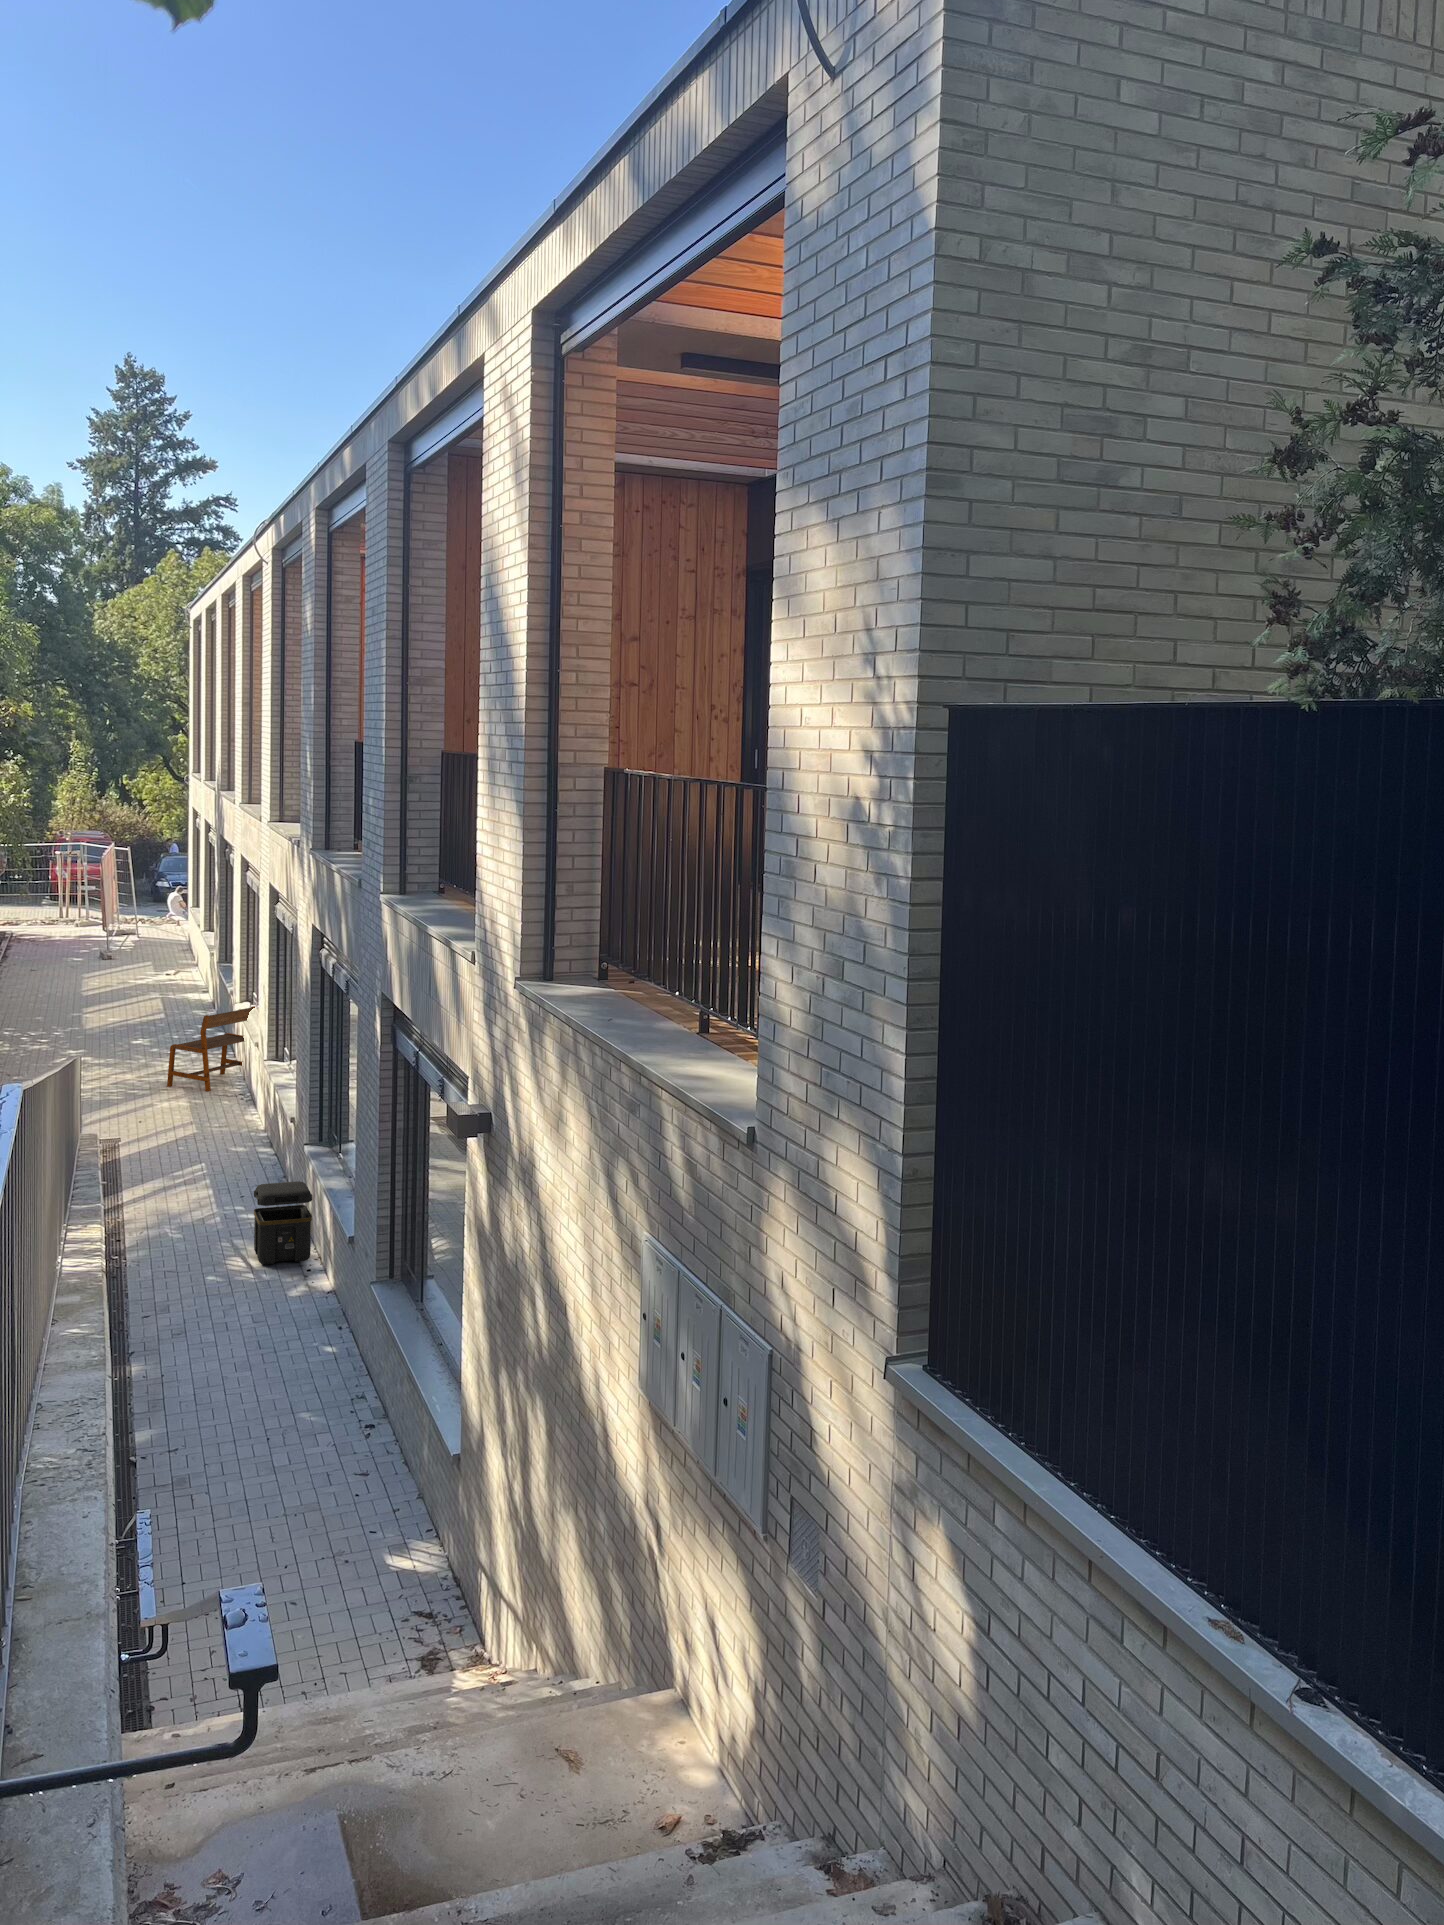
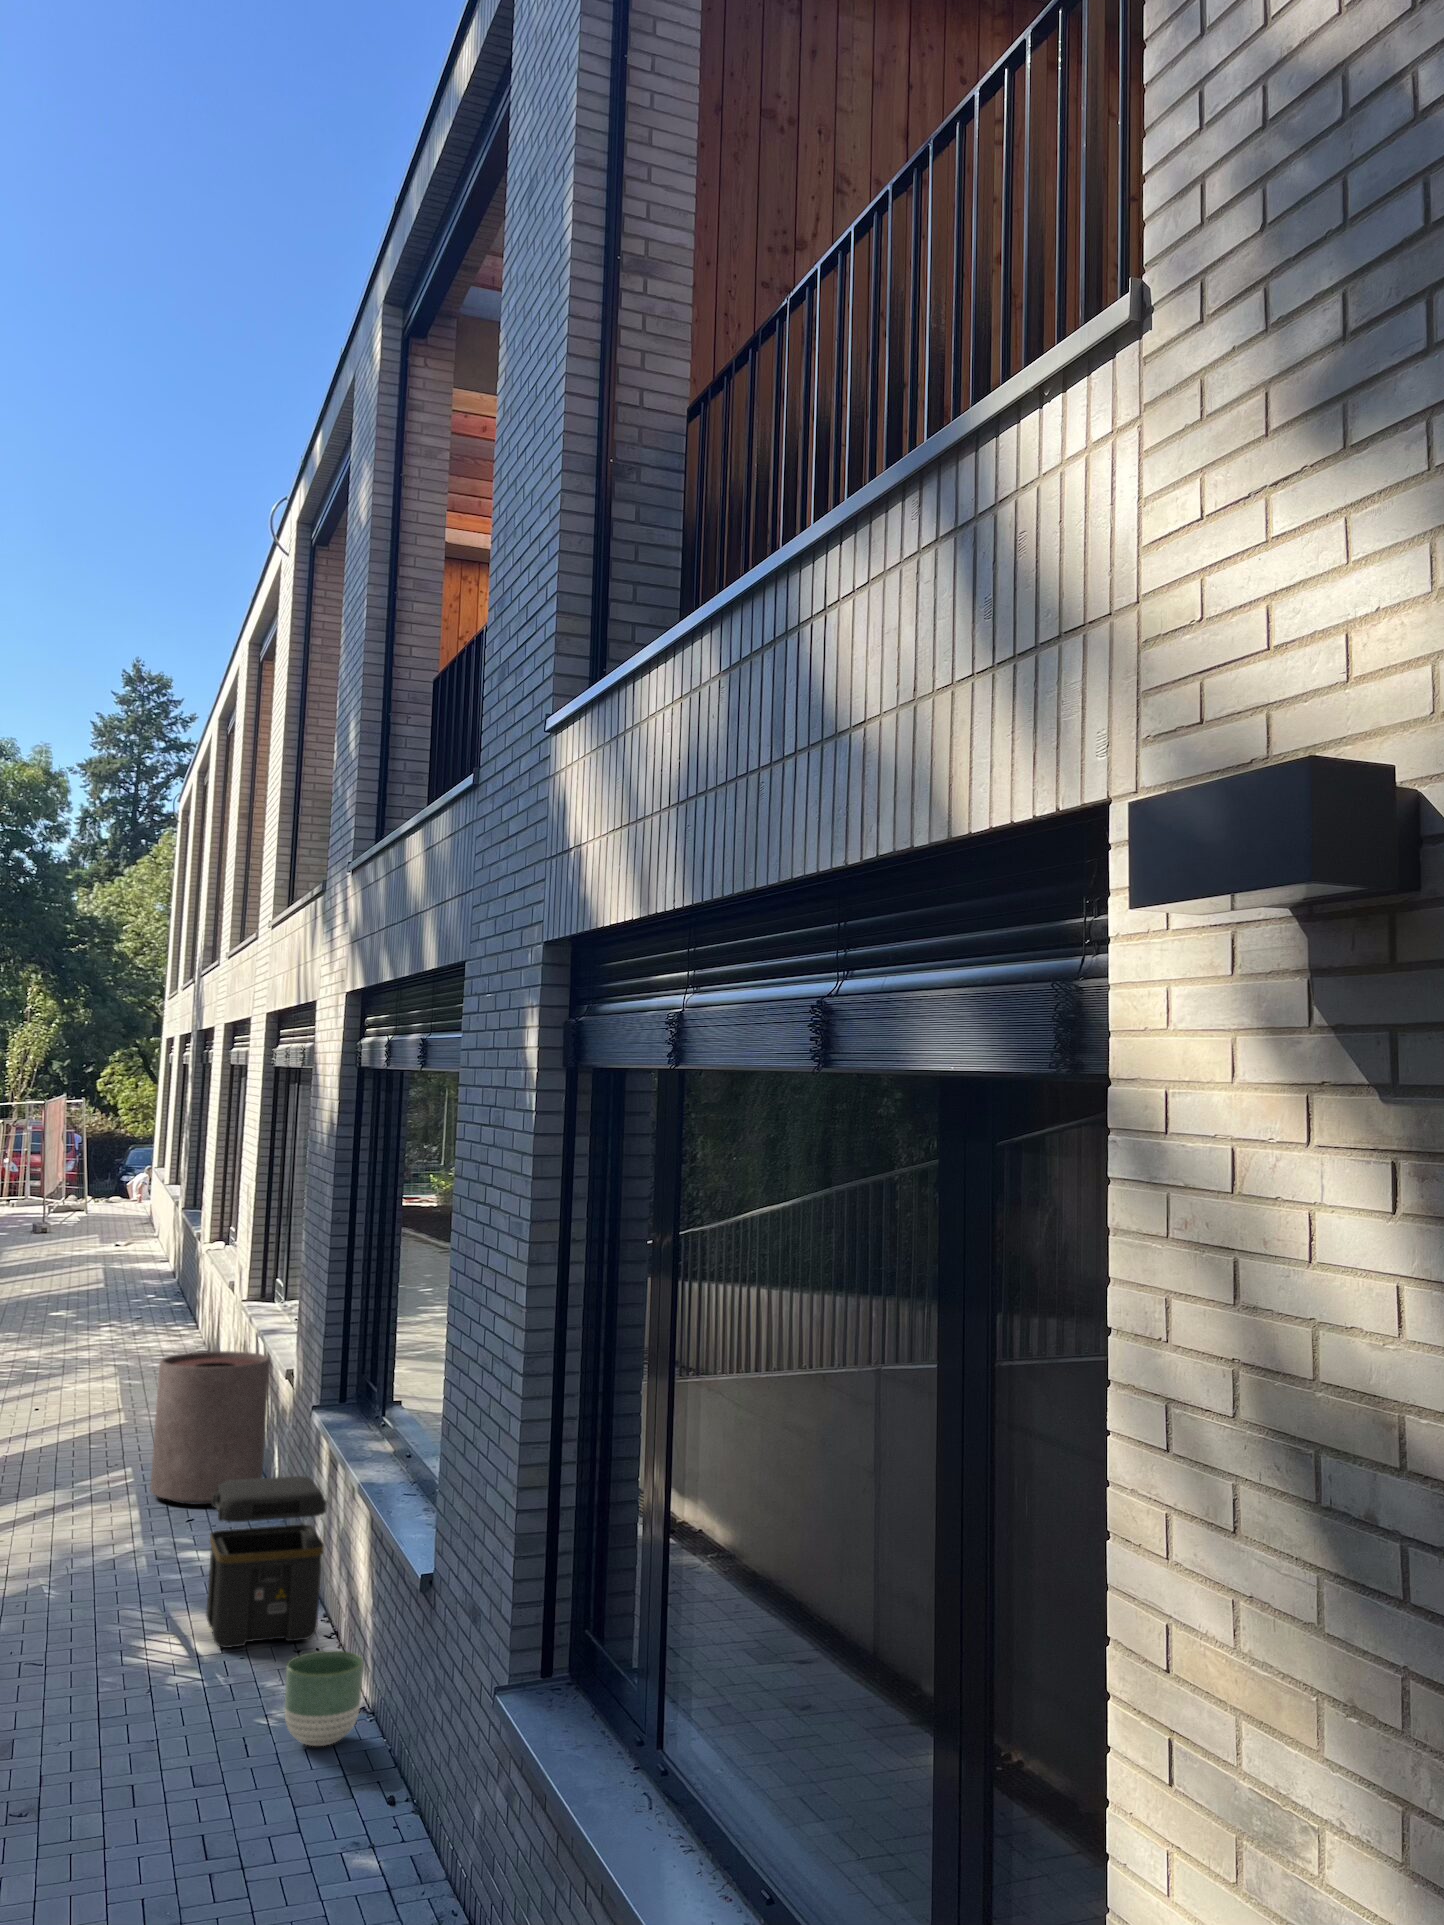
bench: present [167,1006,255,1091] -> none [90,1242,233,1370]
trash can: none [218,1101,282,1187] -> present [150,1351,270,1505]
planter: none [293,1267,329,1308] -> present [285,1651,363,1746]

